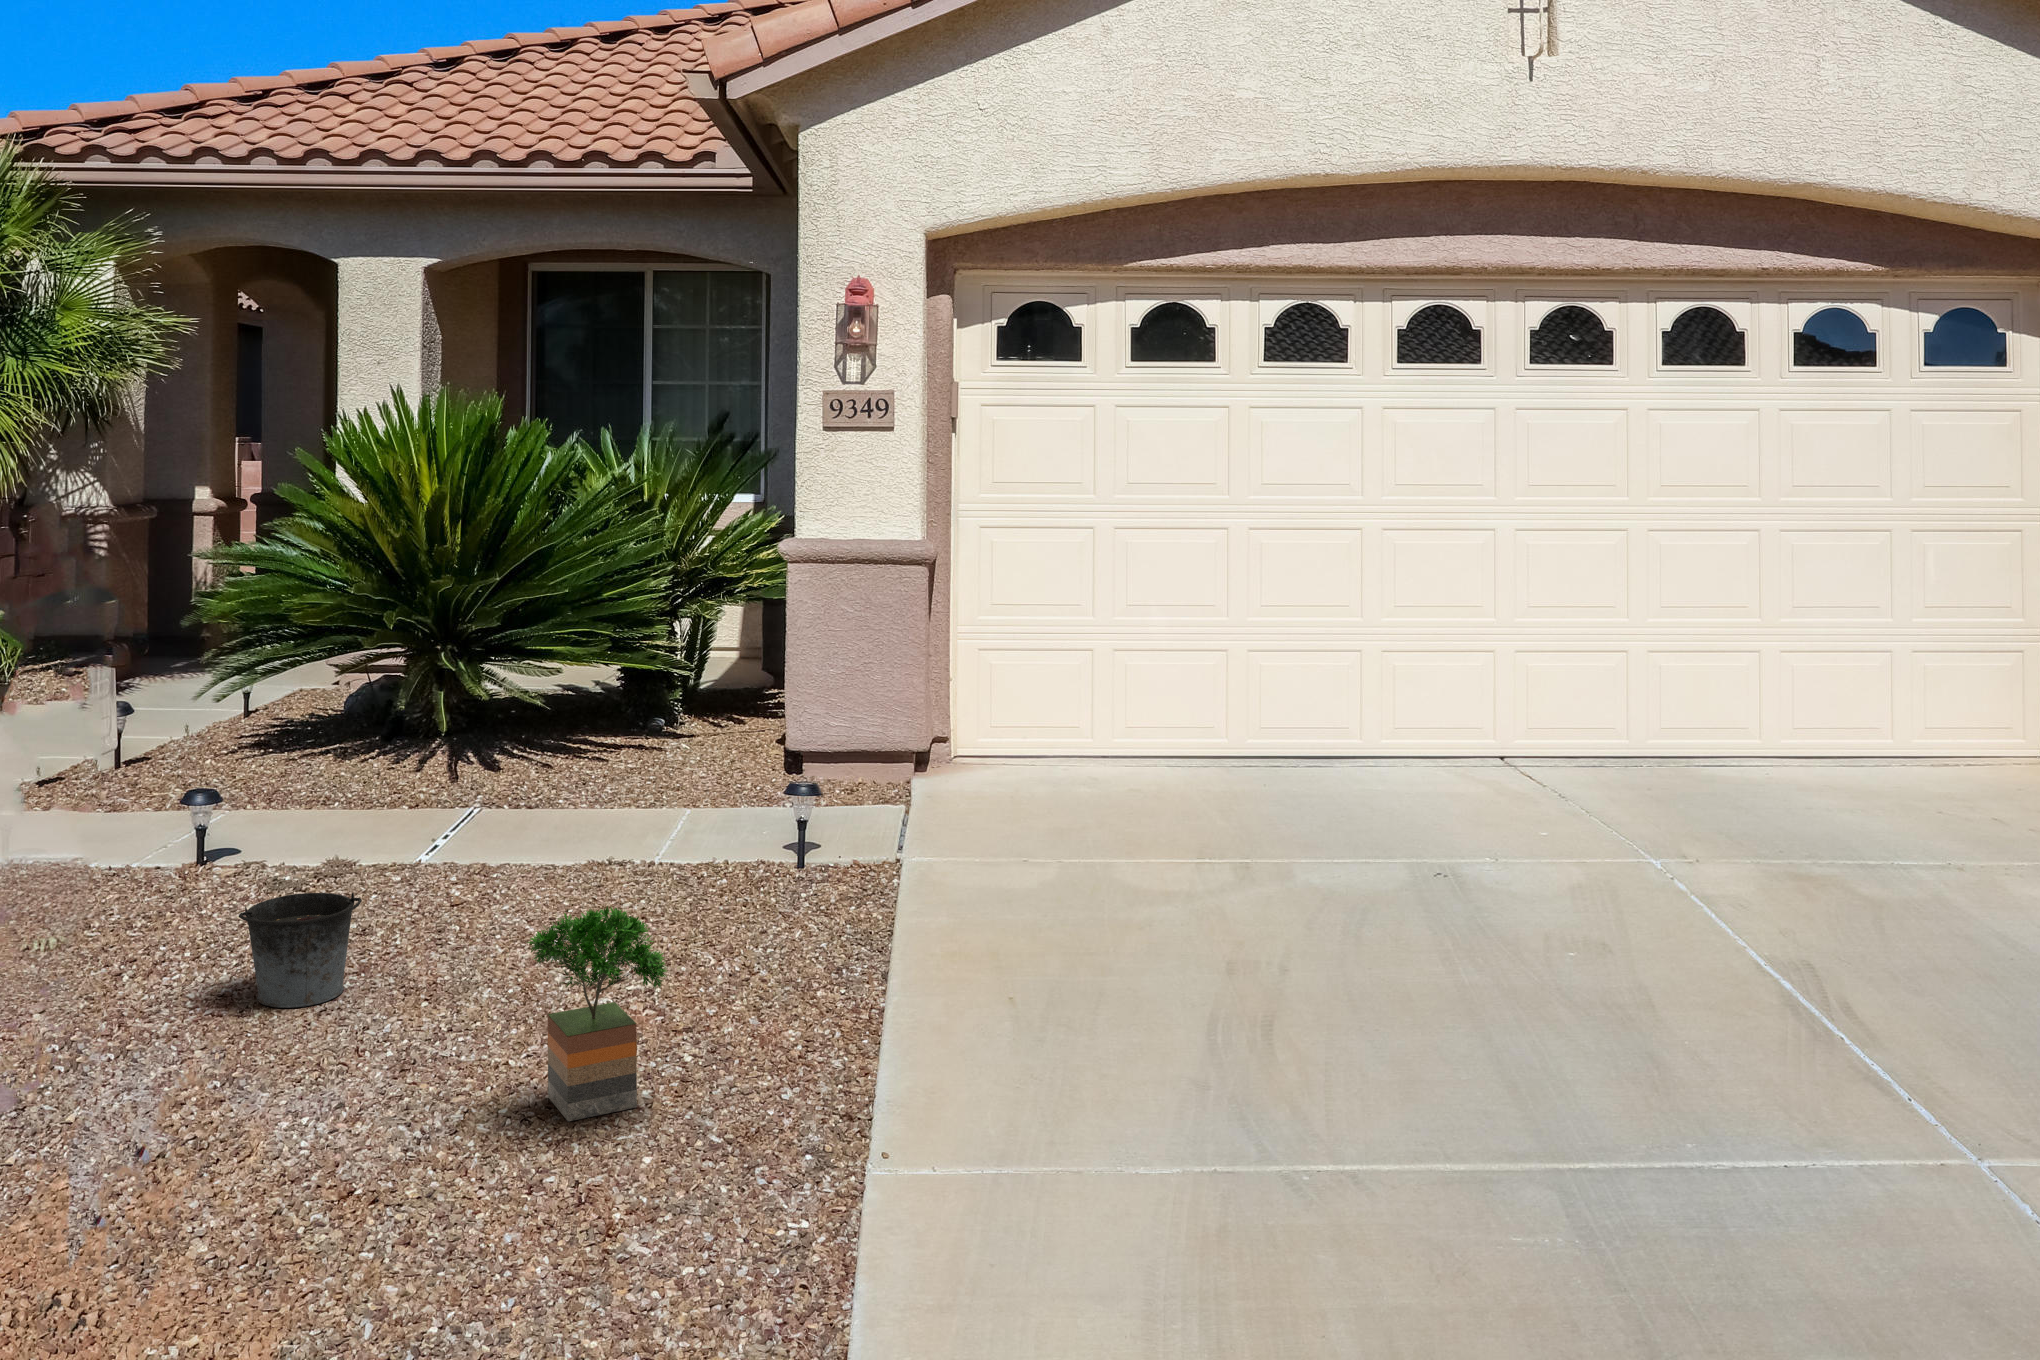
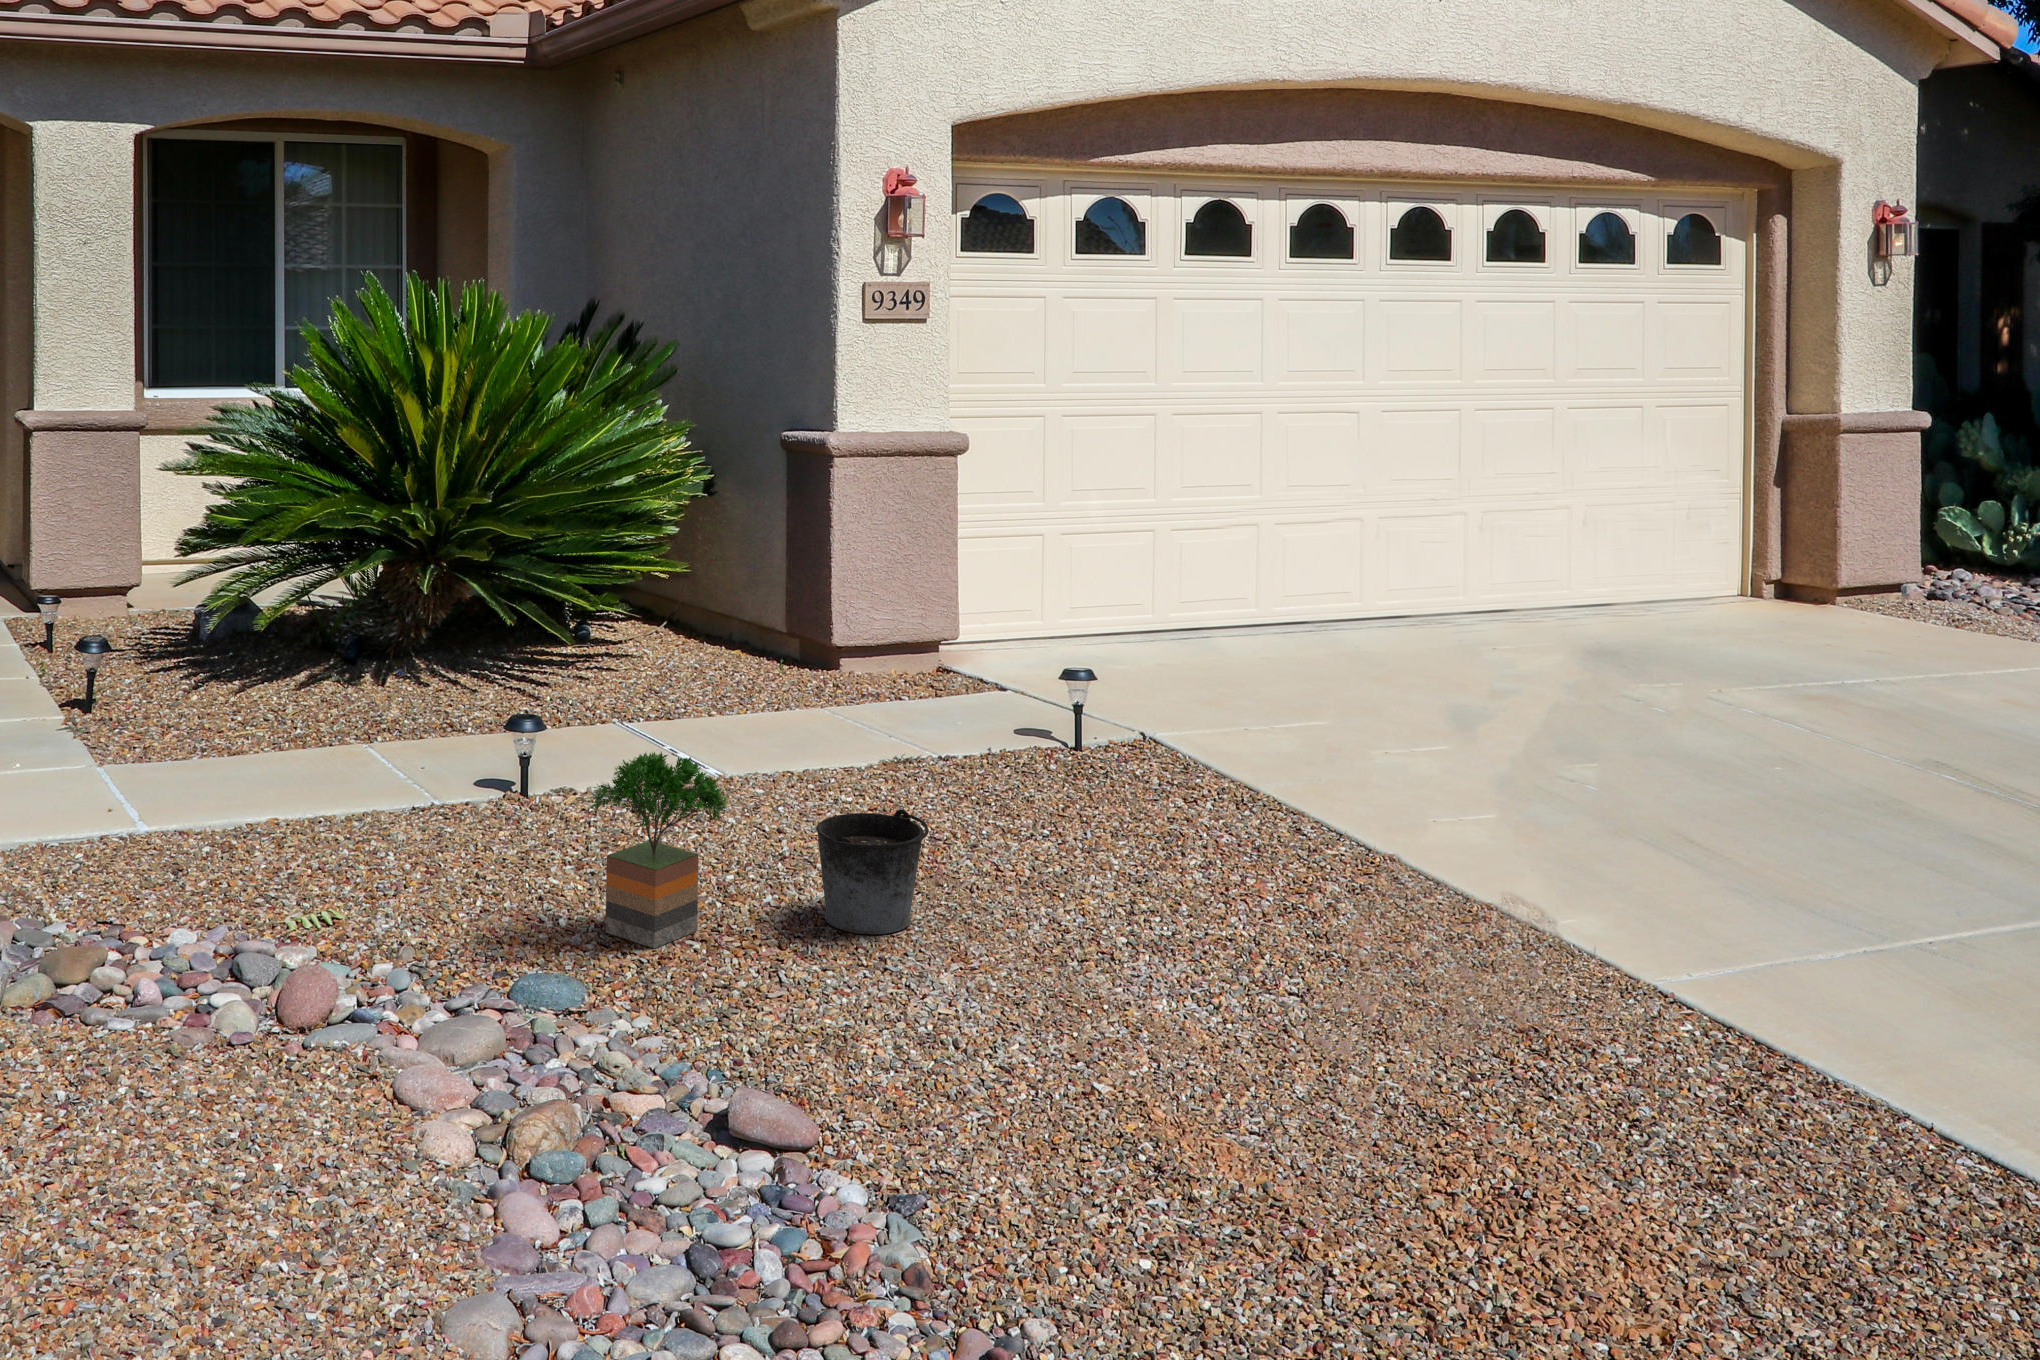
potted tree: present [528,906,667,1121] -> present [591,752,729,948]

